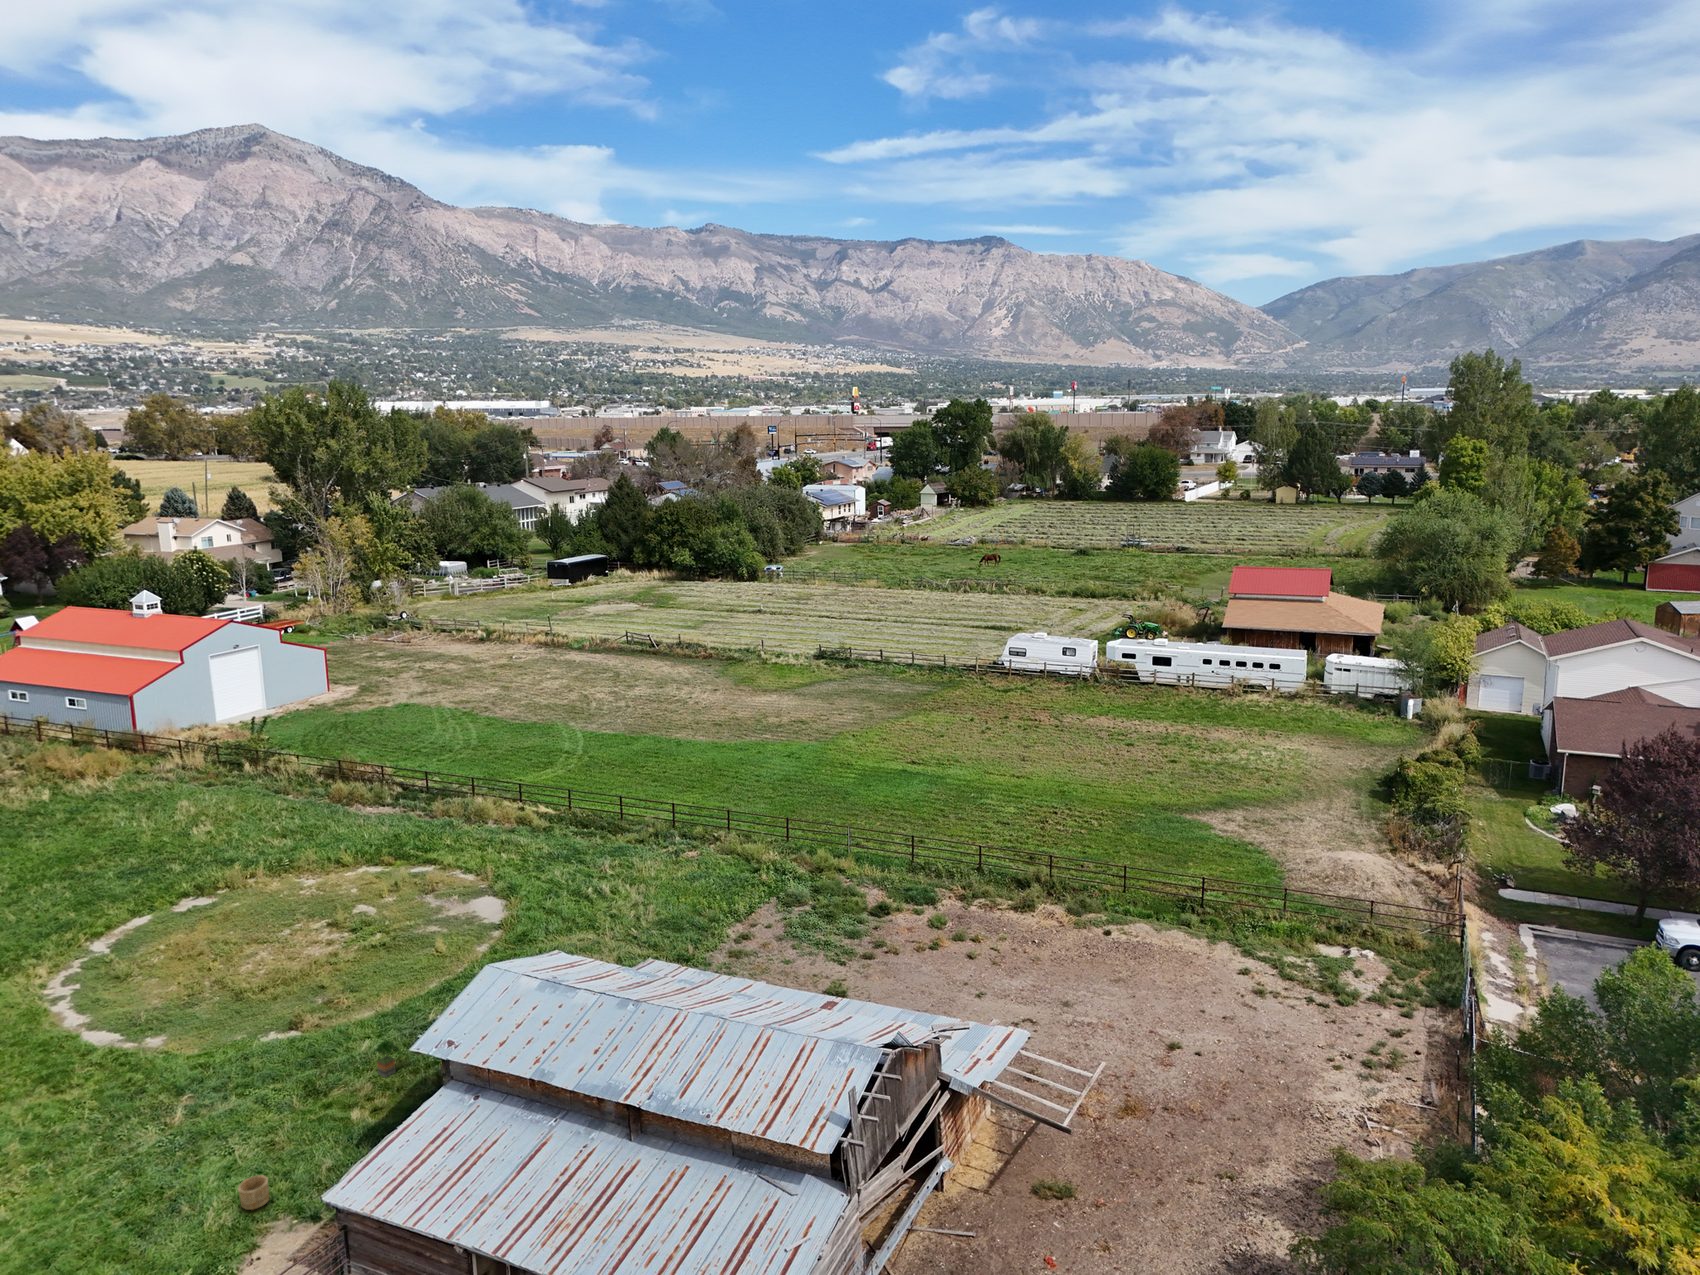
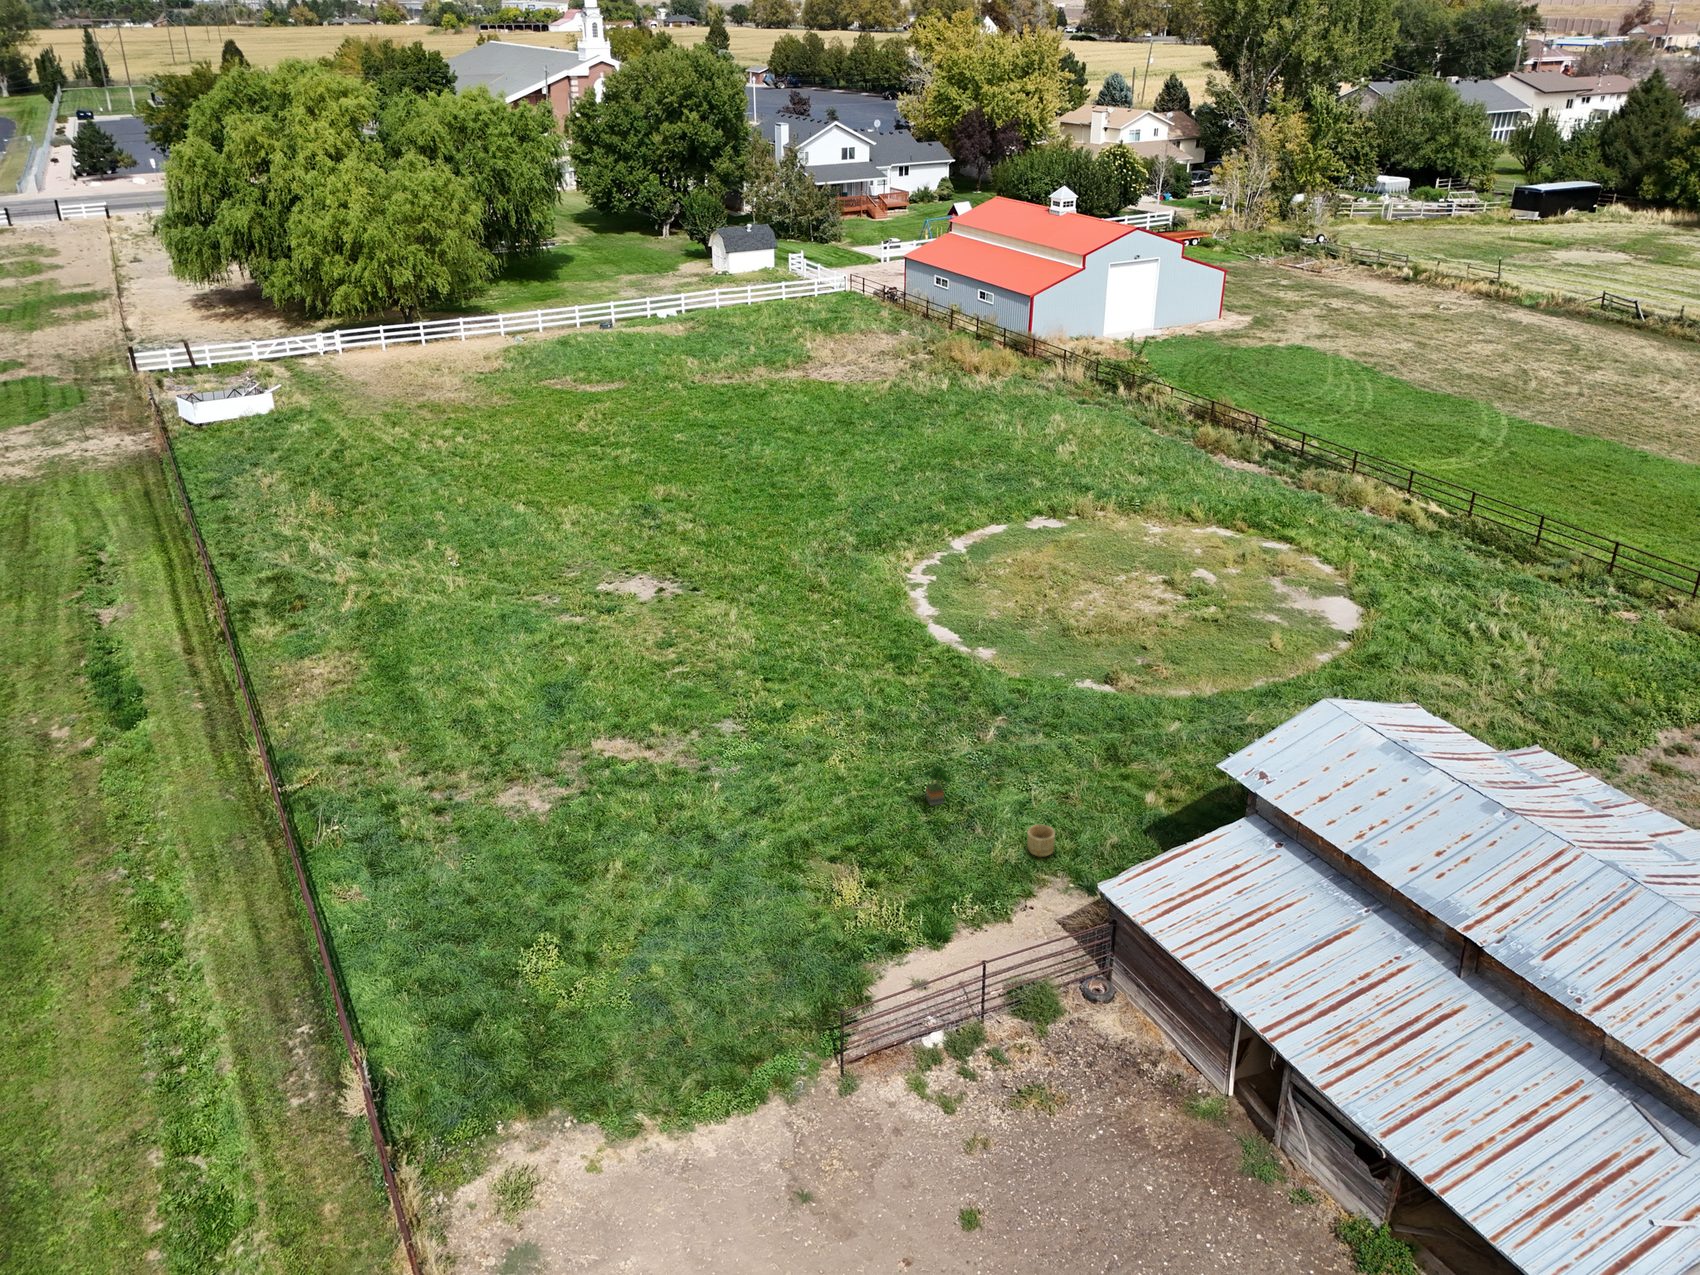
potted tree: present [374,1041,399,1077] -> present [924,766,950,805]

